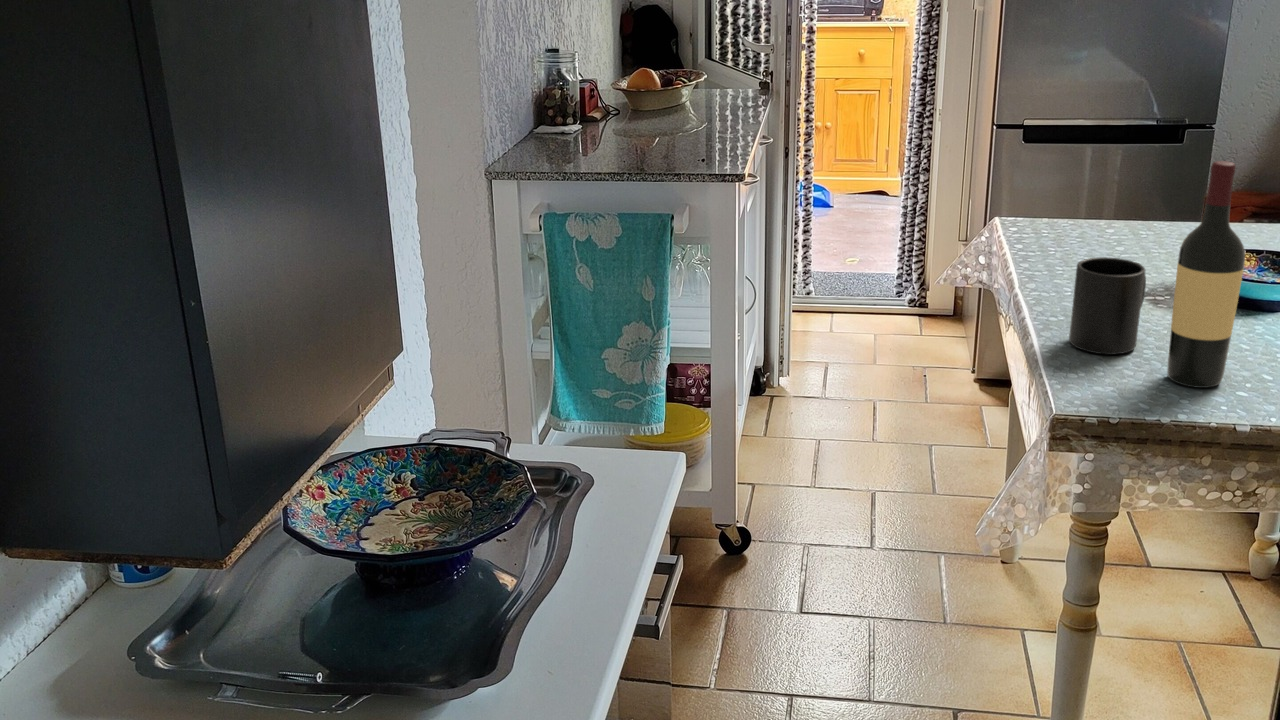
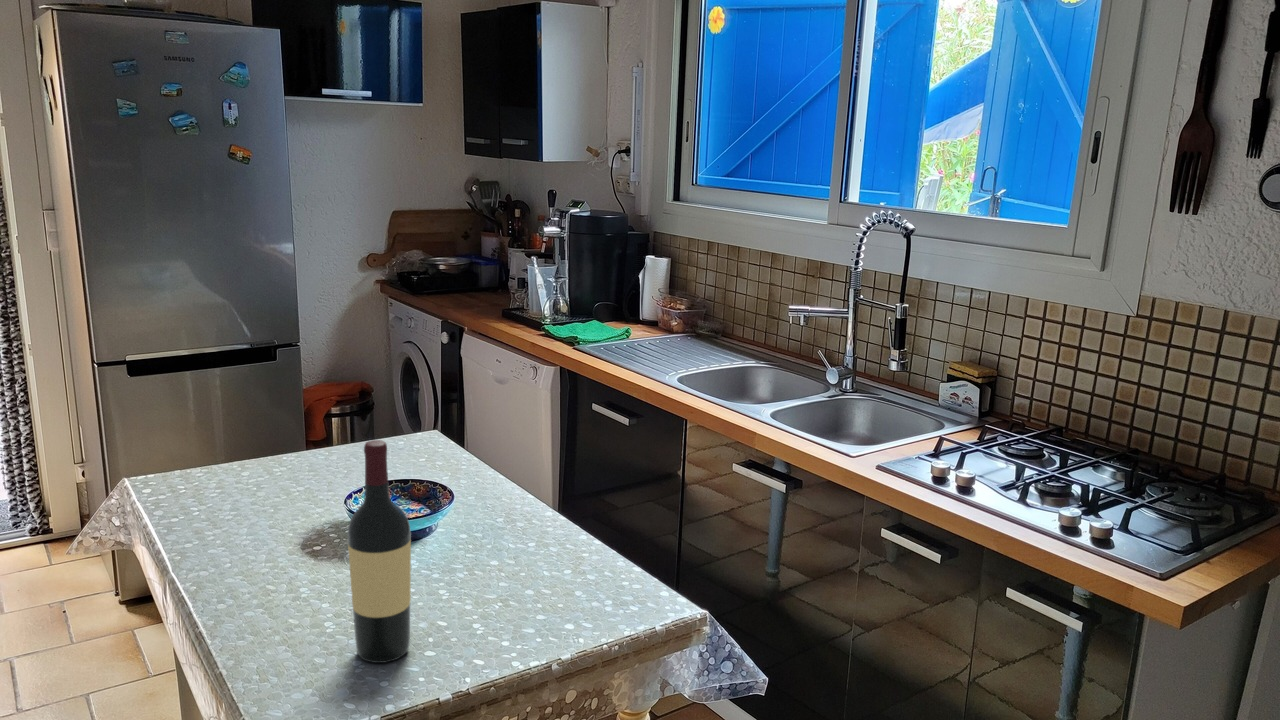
mug: present [1069,257,1146,354] -> none [239,537,315,647]

